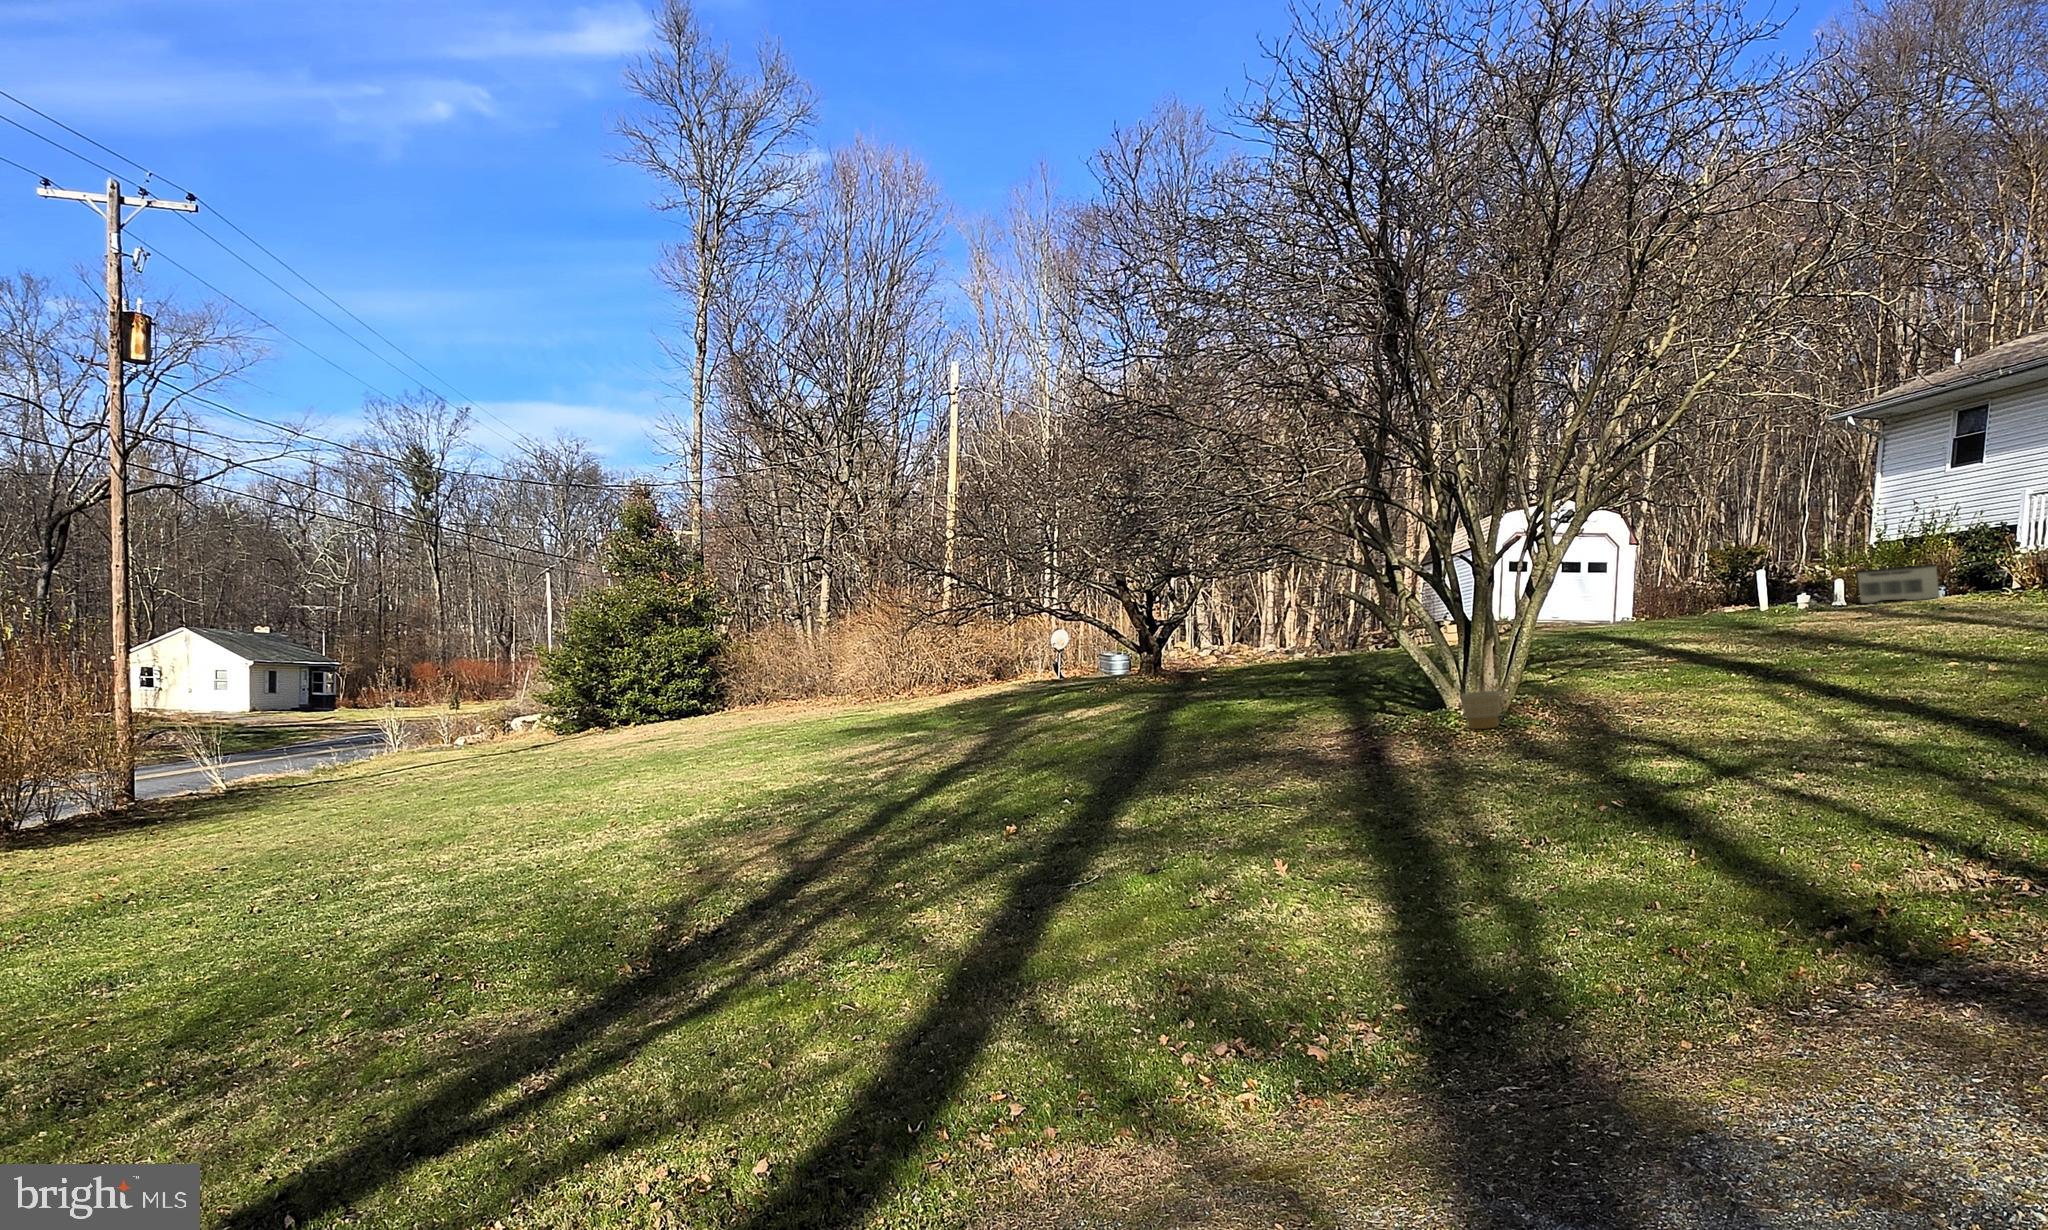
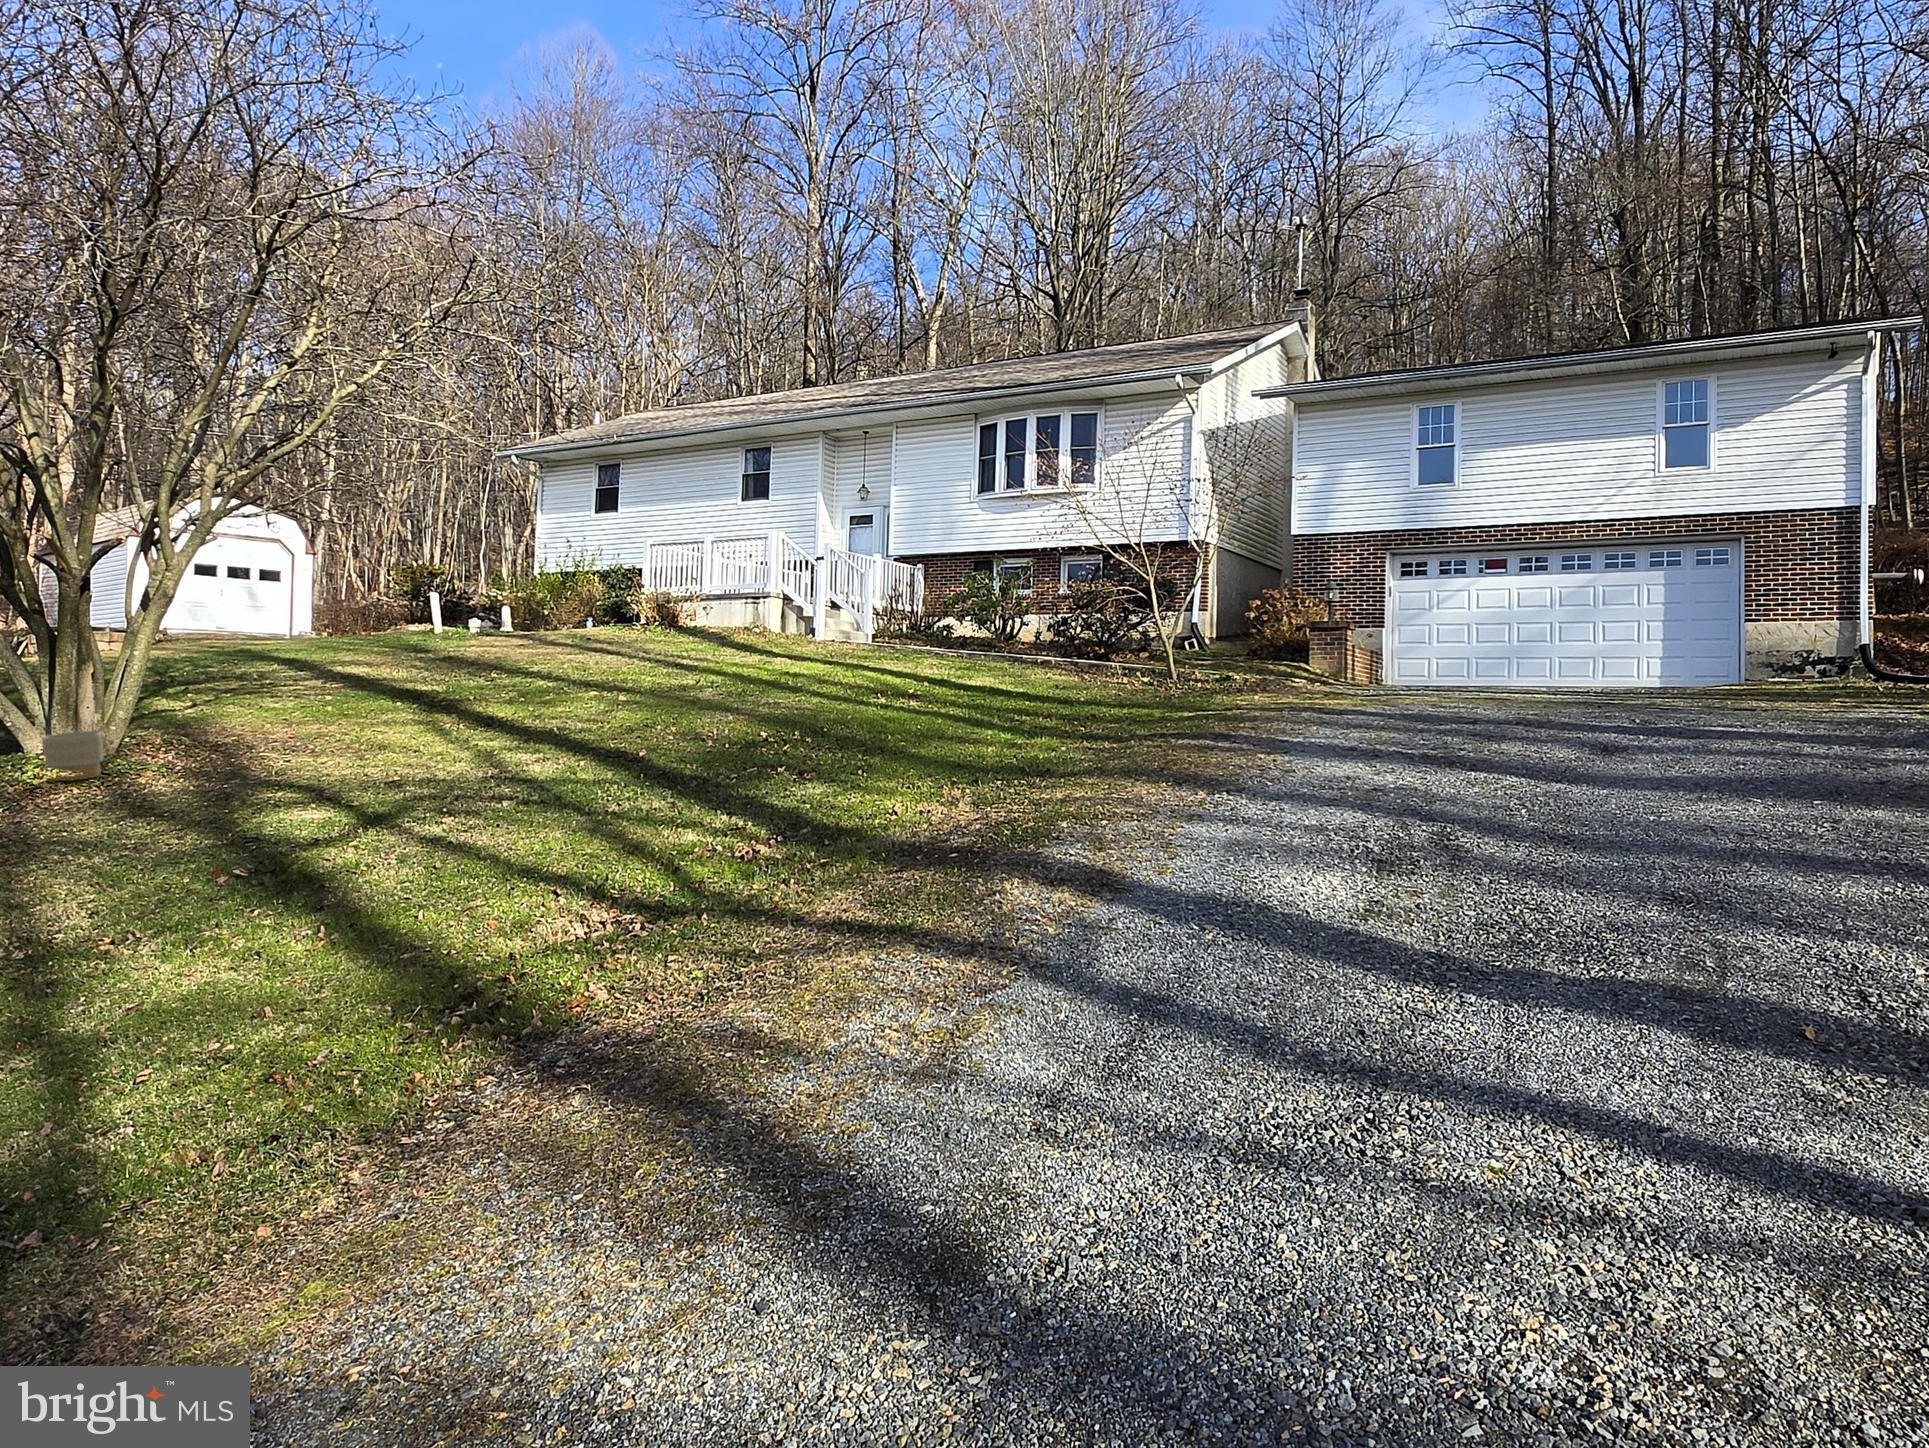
bench: present [1858,564,1939,603] -> none [525,597,586,627]

